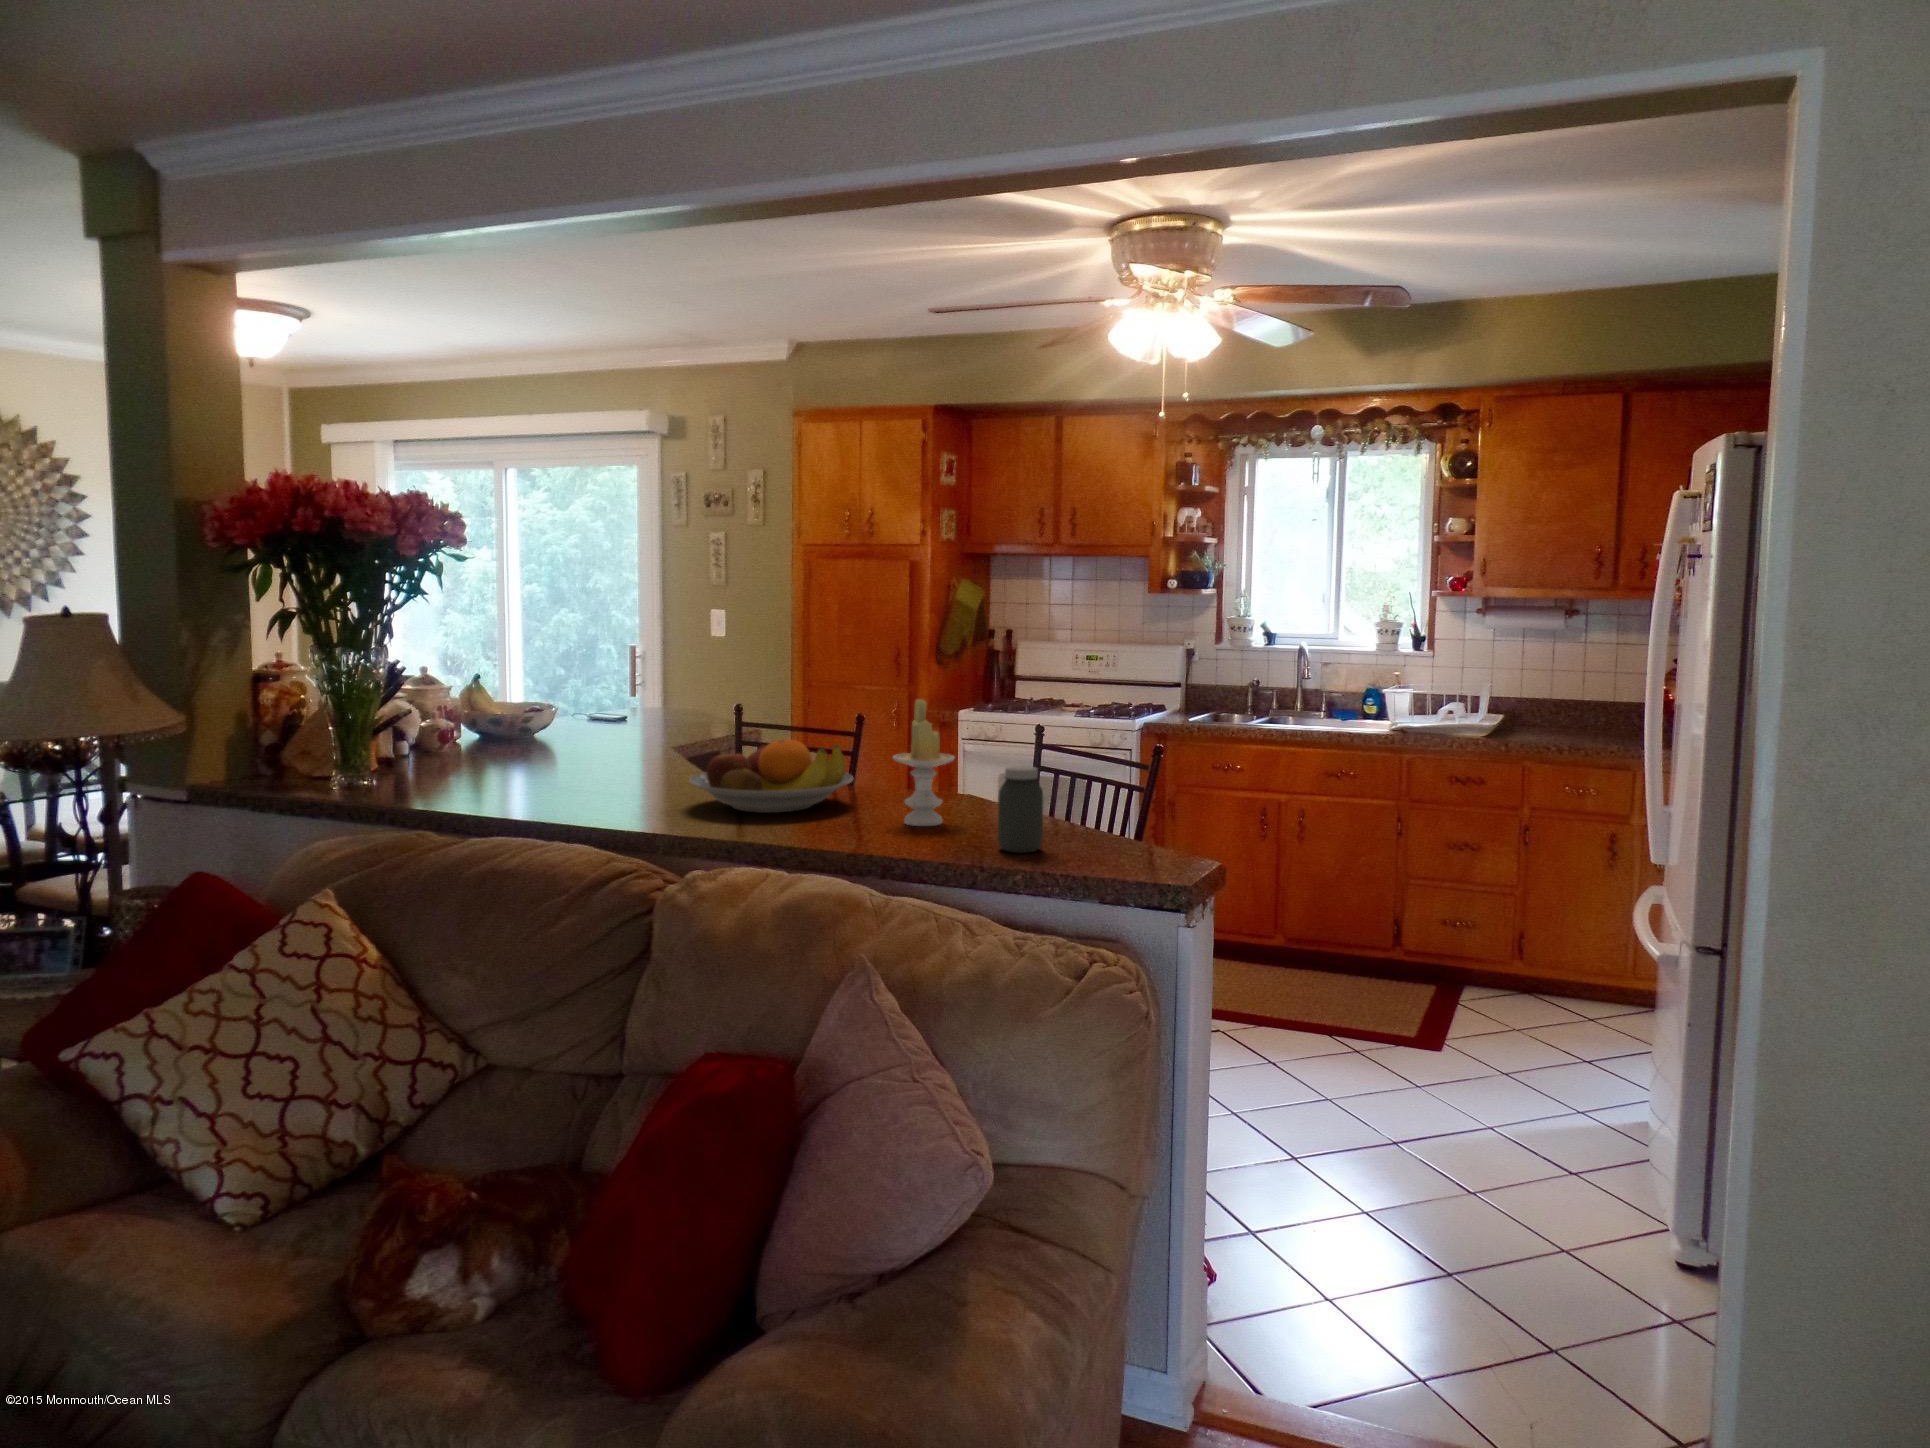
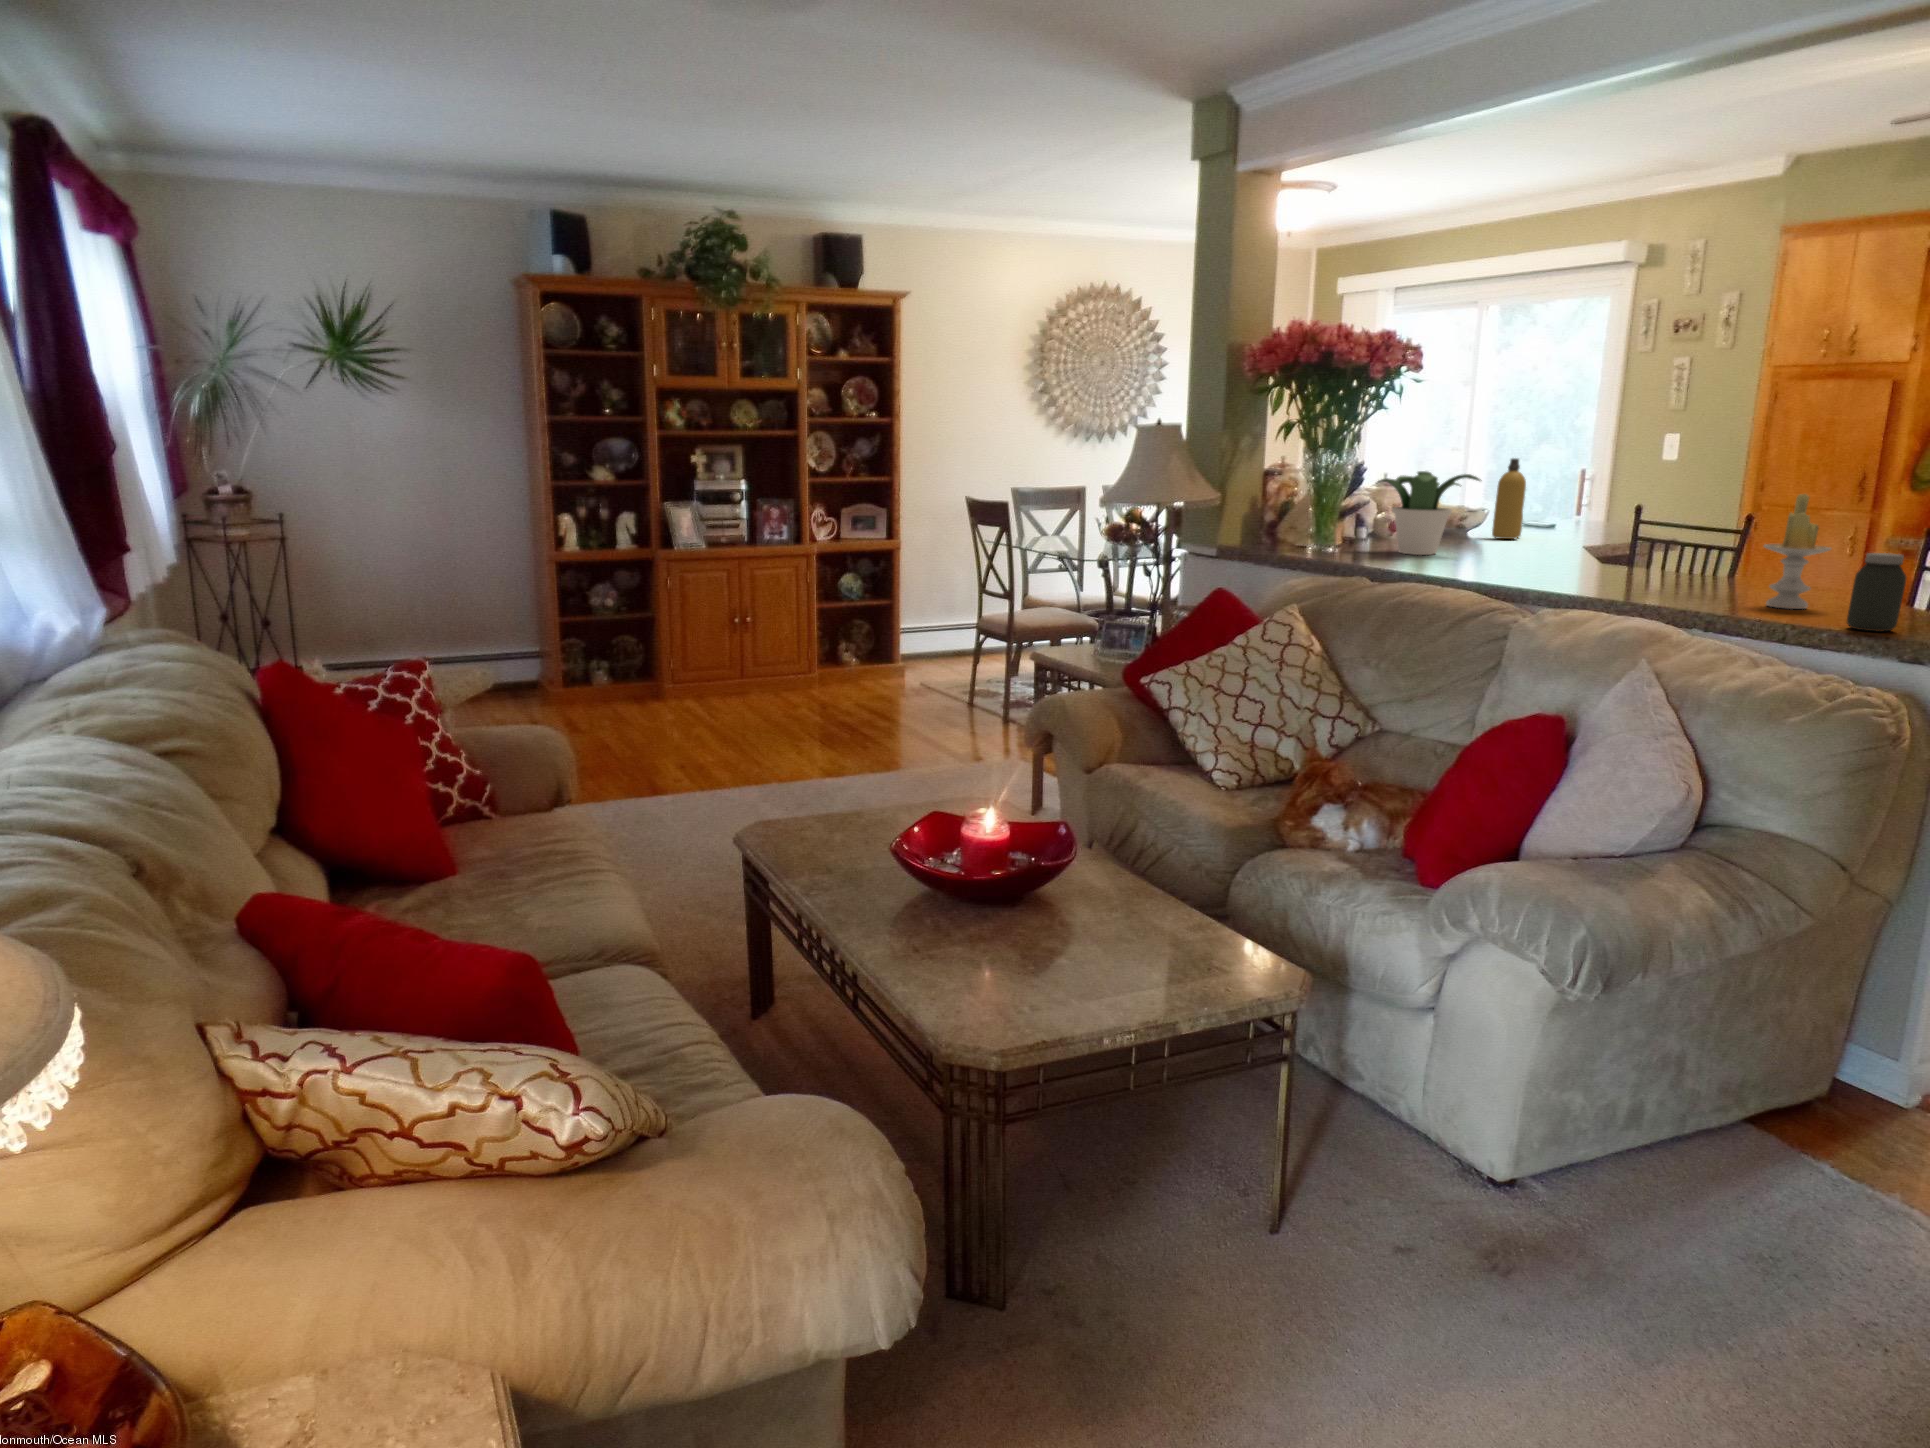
bottle: none [567,648,600,742] -> present [1492,458,1526,539]
potted plant: none [420,672,558,779] -> present [1377,471,1481,555]
fruit bowl: present [689,739,853,813] -> none [1573,528,1730,590]

